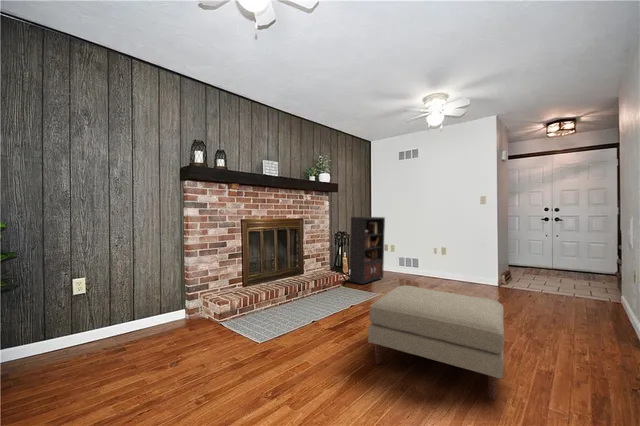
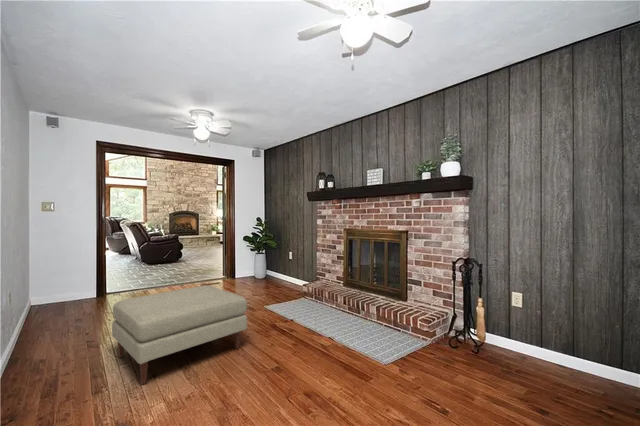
bookcase: present [349,217,385,284] -> none [454,231,602,400]

